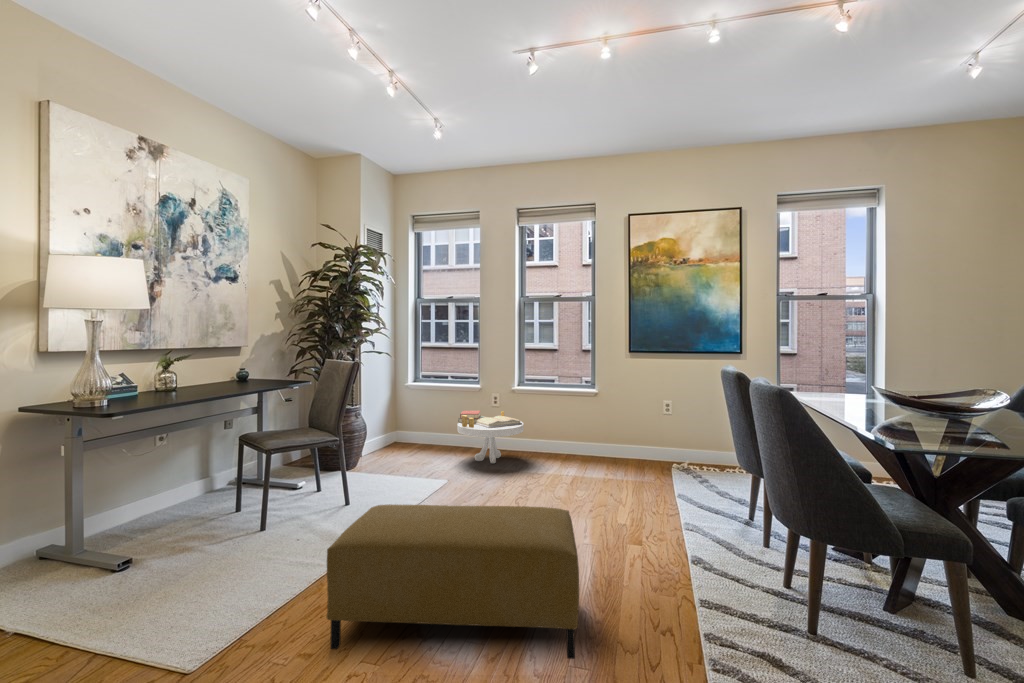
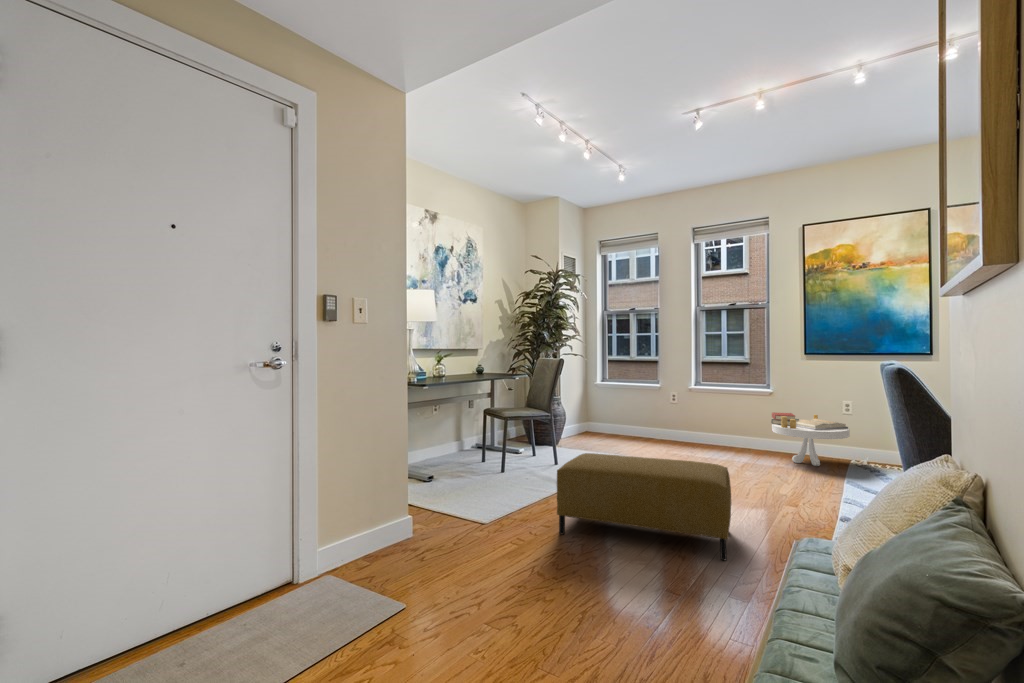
side table: present [457,411,524,463] -> present [771,412,850,466]

